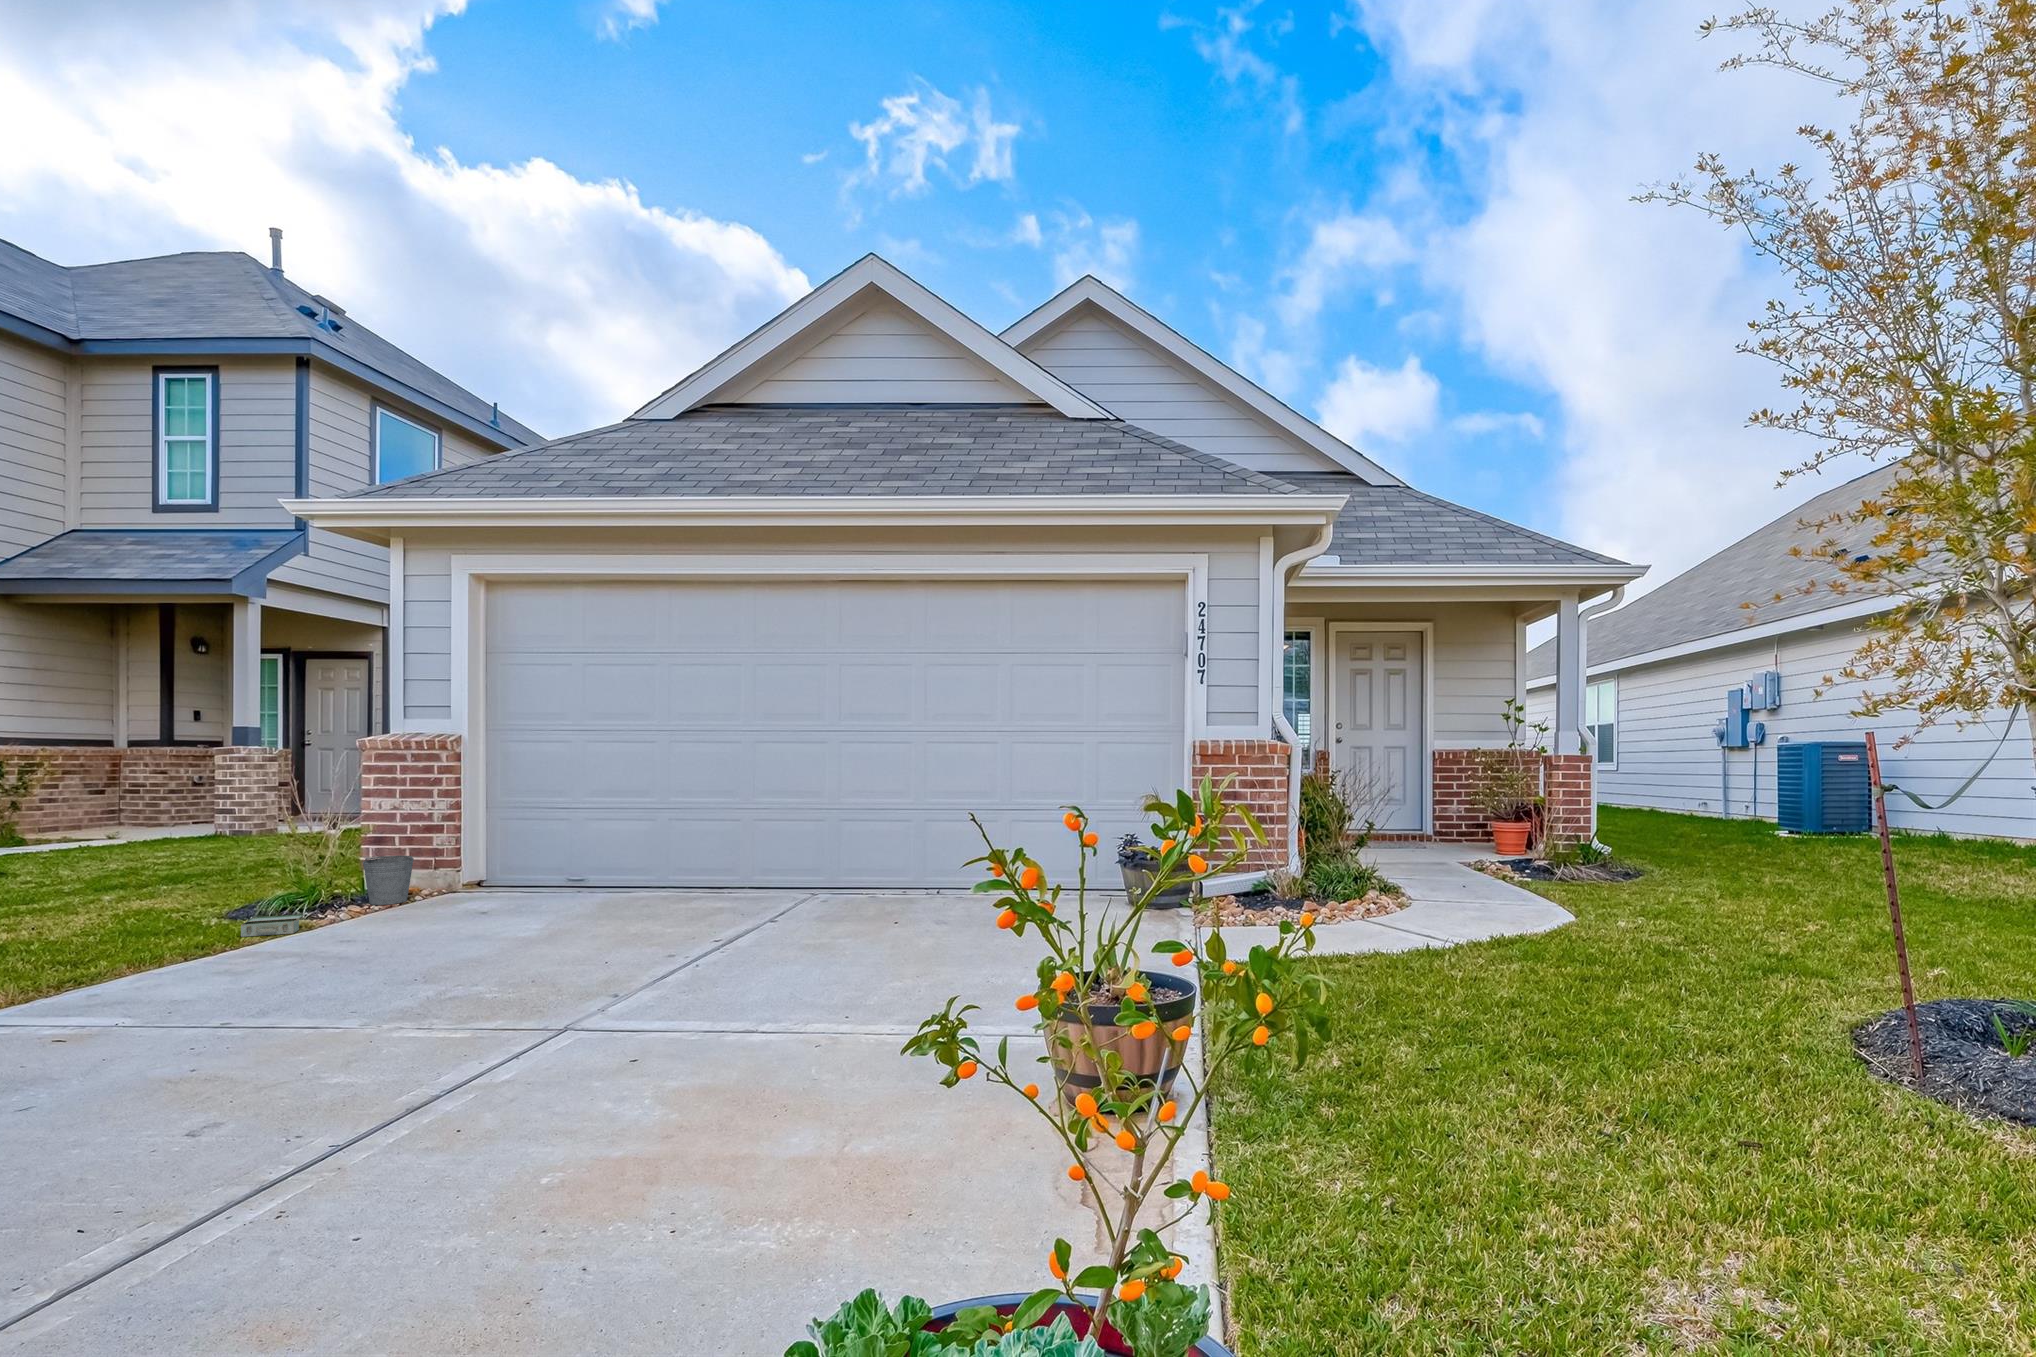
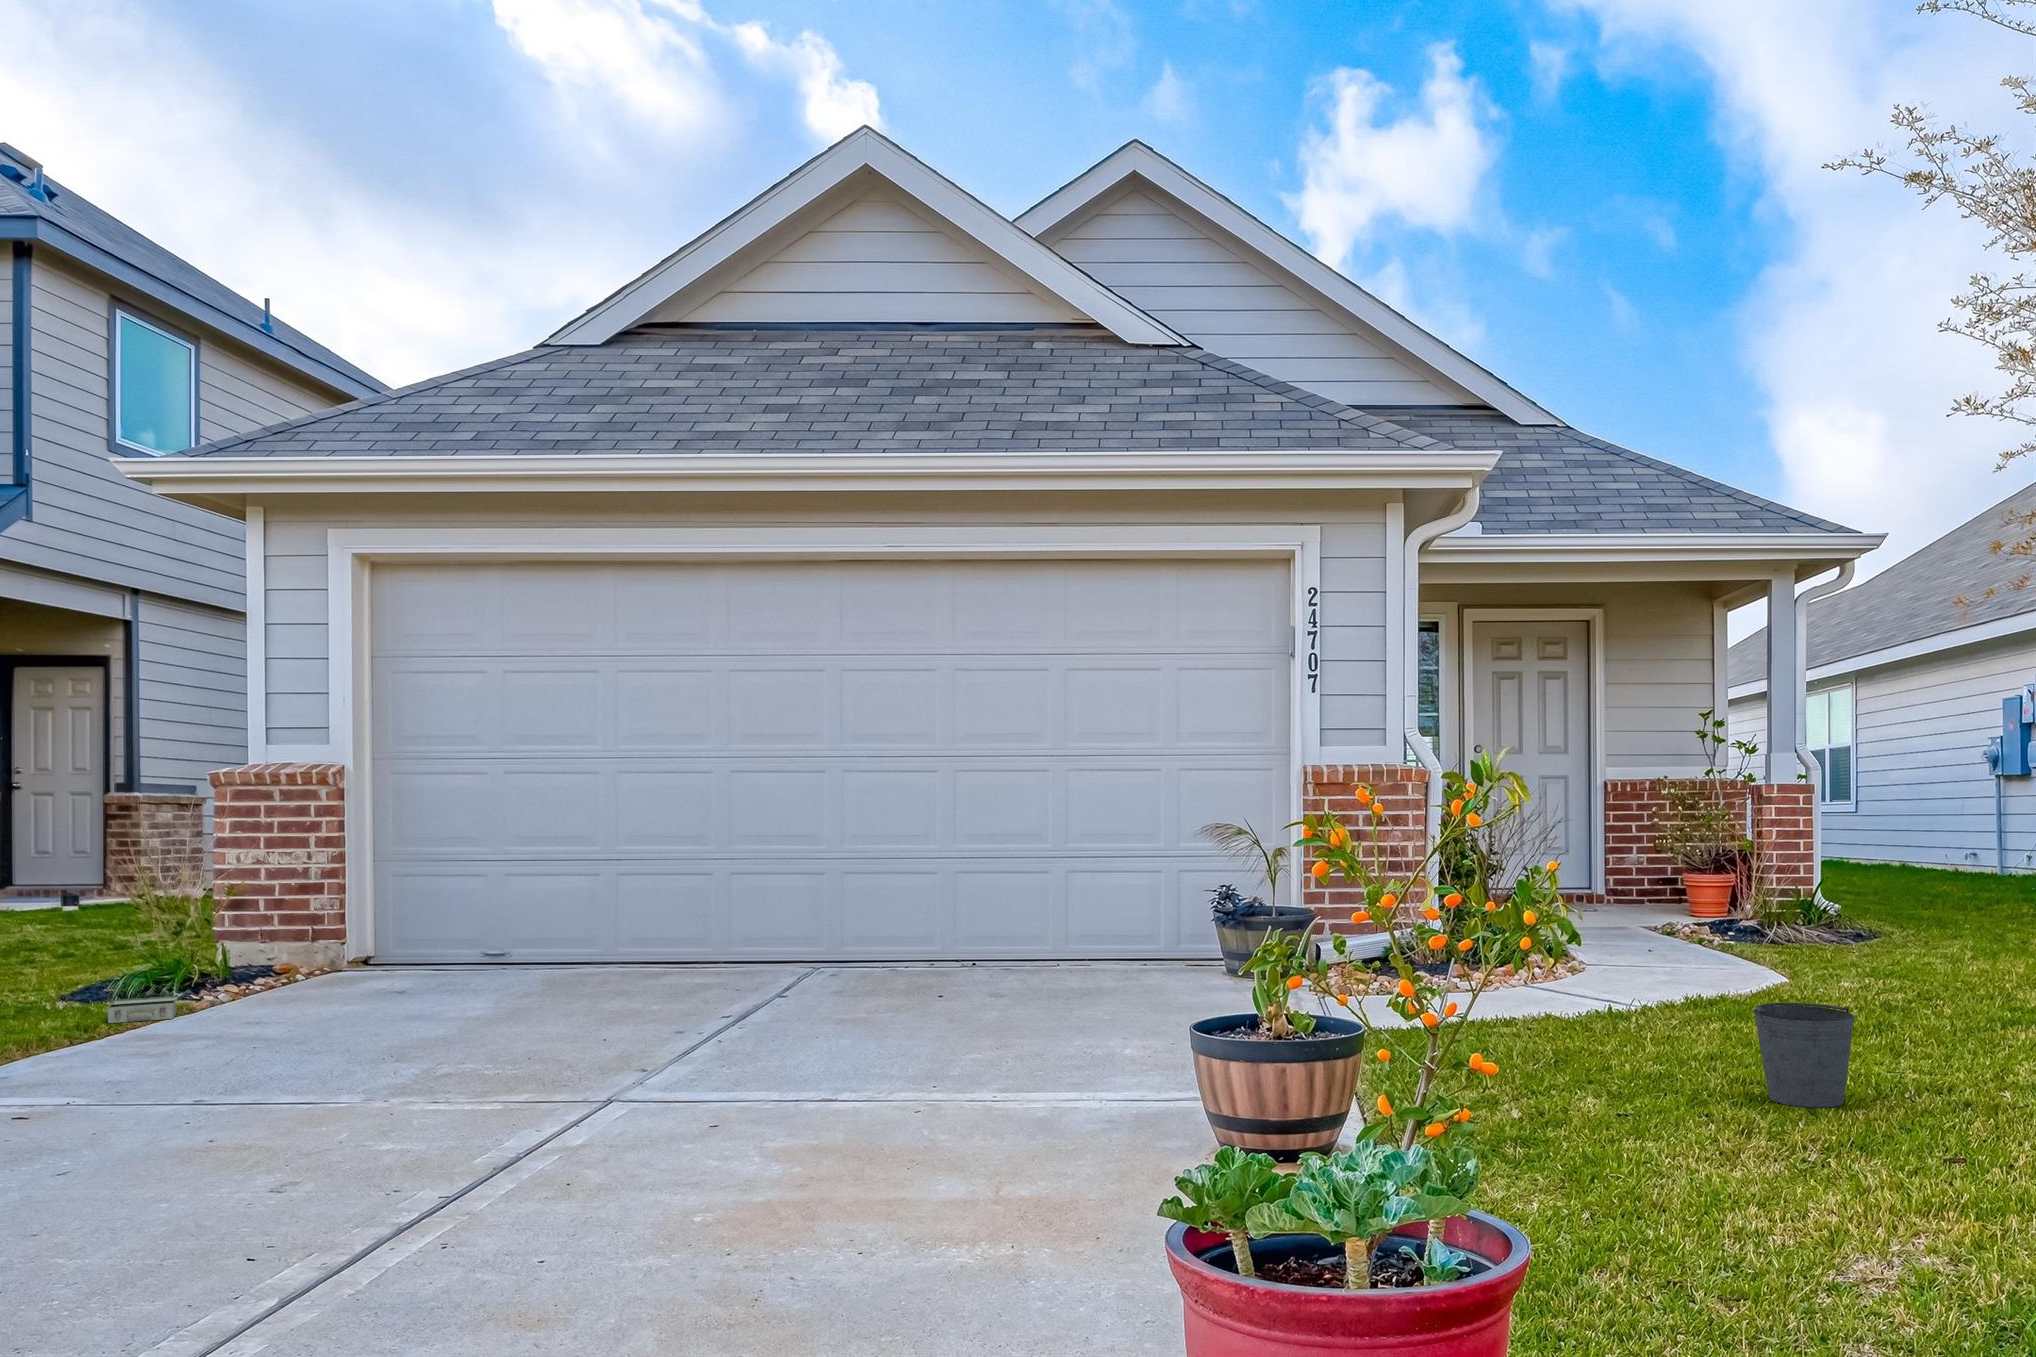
bucket: present [363,856,414,905] -> present [1753,1003,1855,1108]

